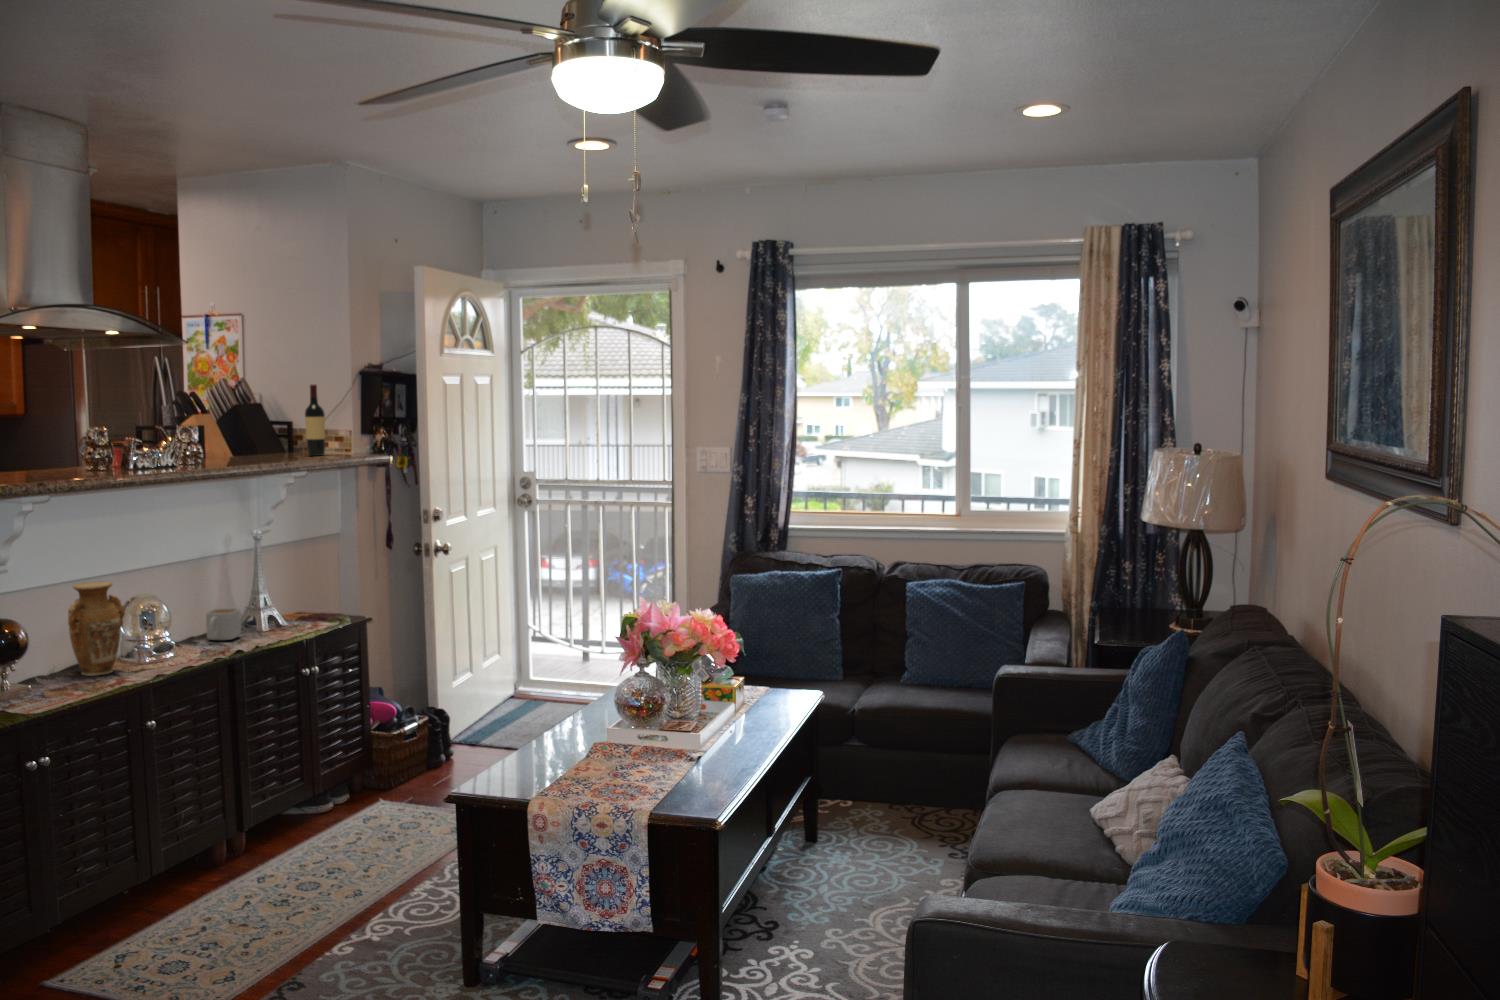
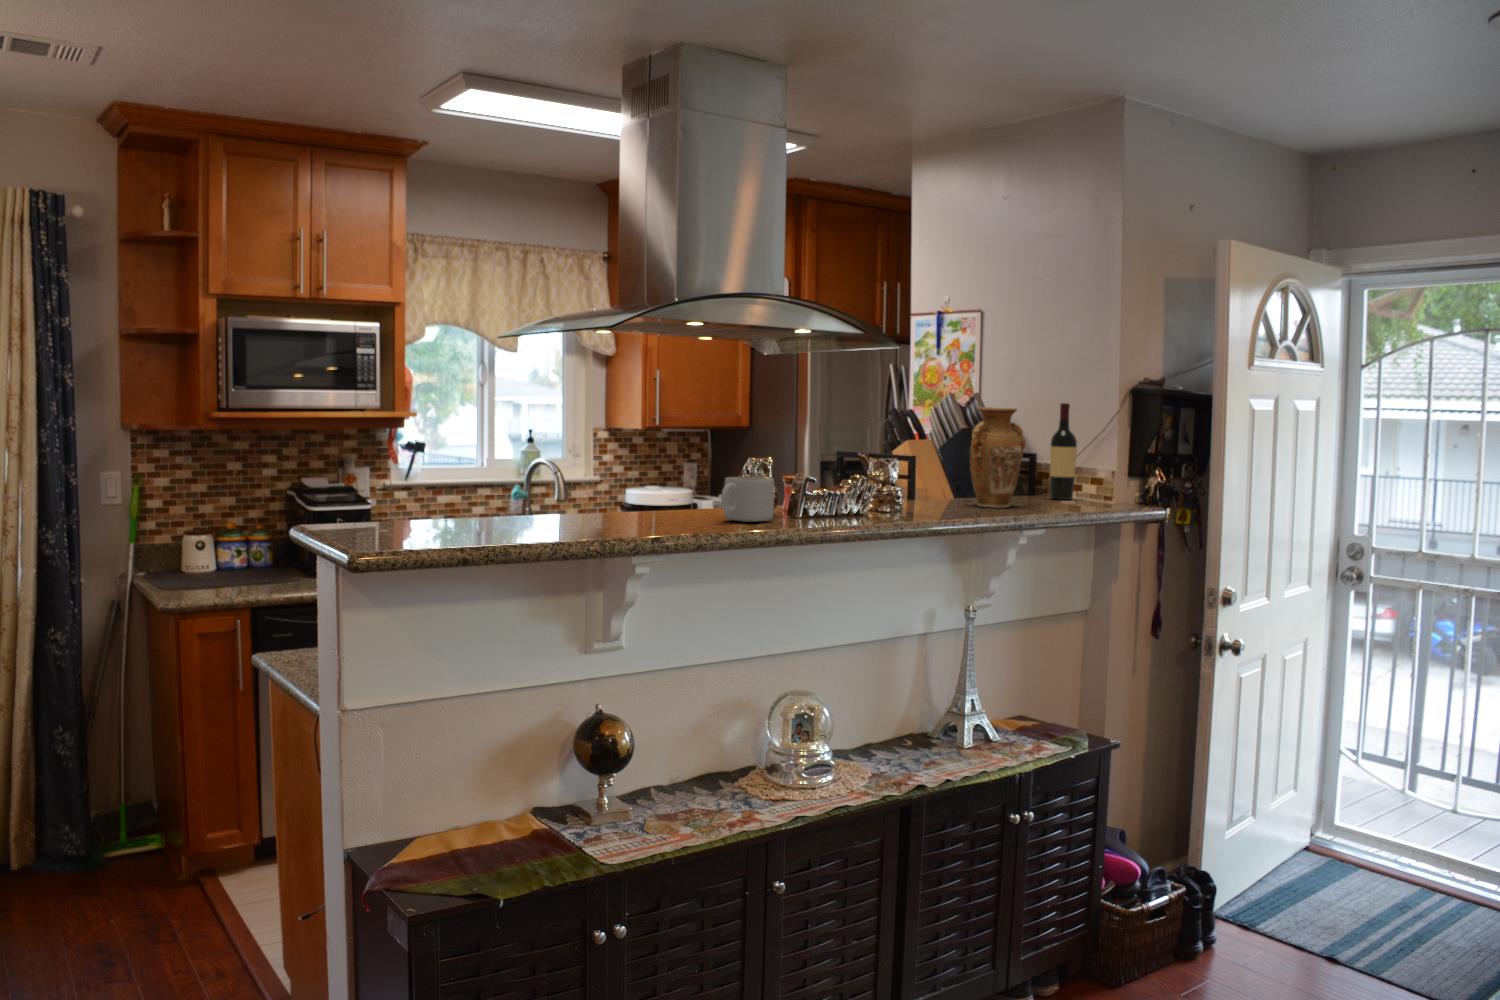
vase: present [68,582,125,676] -> present [970,407,1026,508]
mug: present [206,608,241,640] -> present [721,476,774,522]

